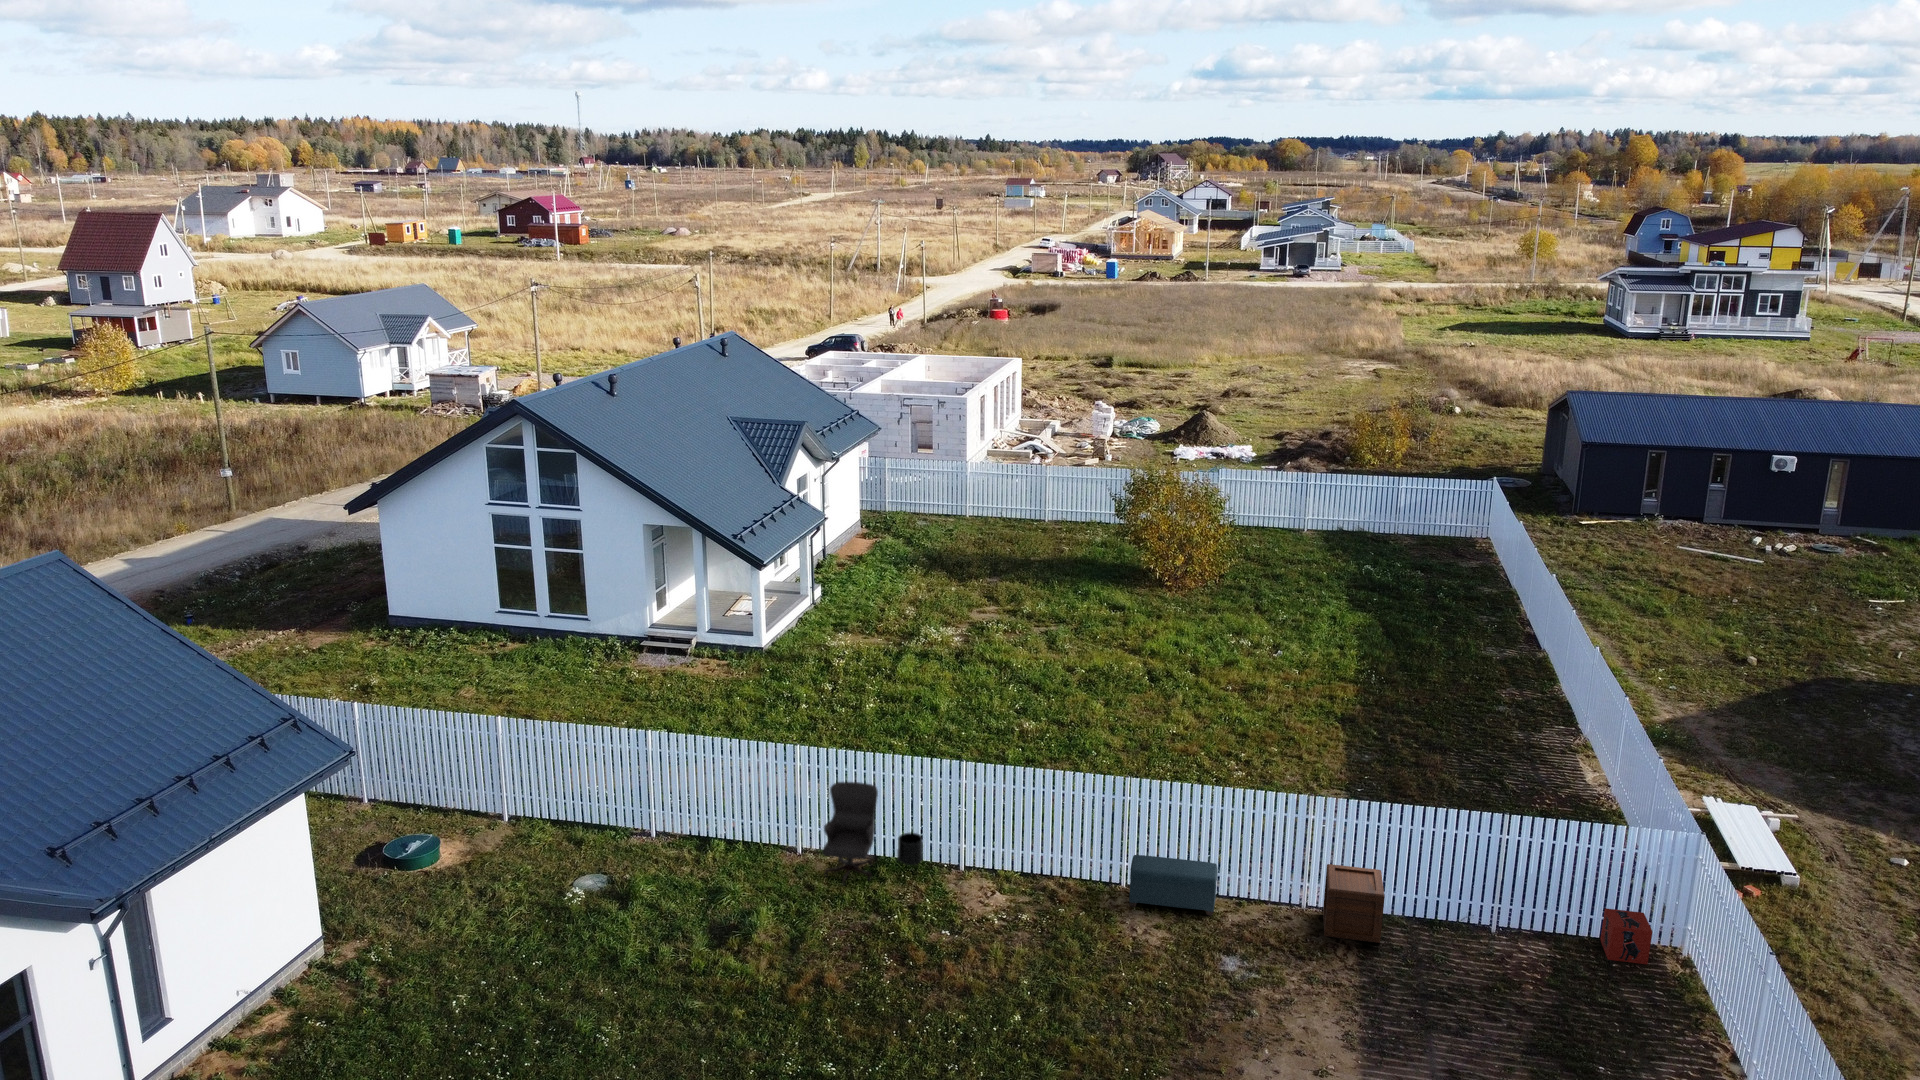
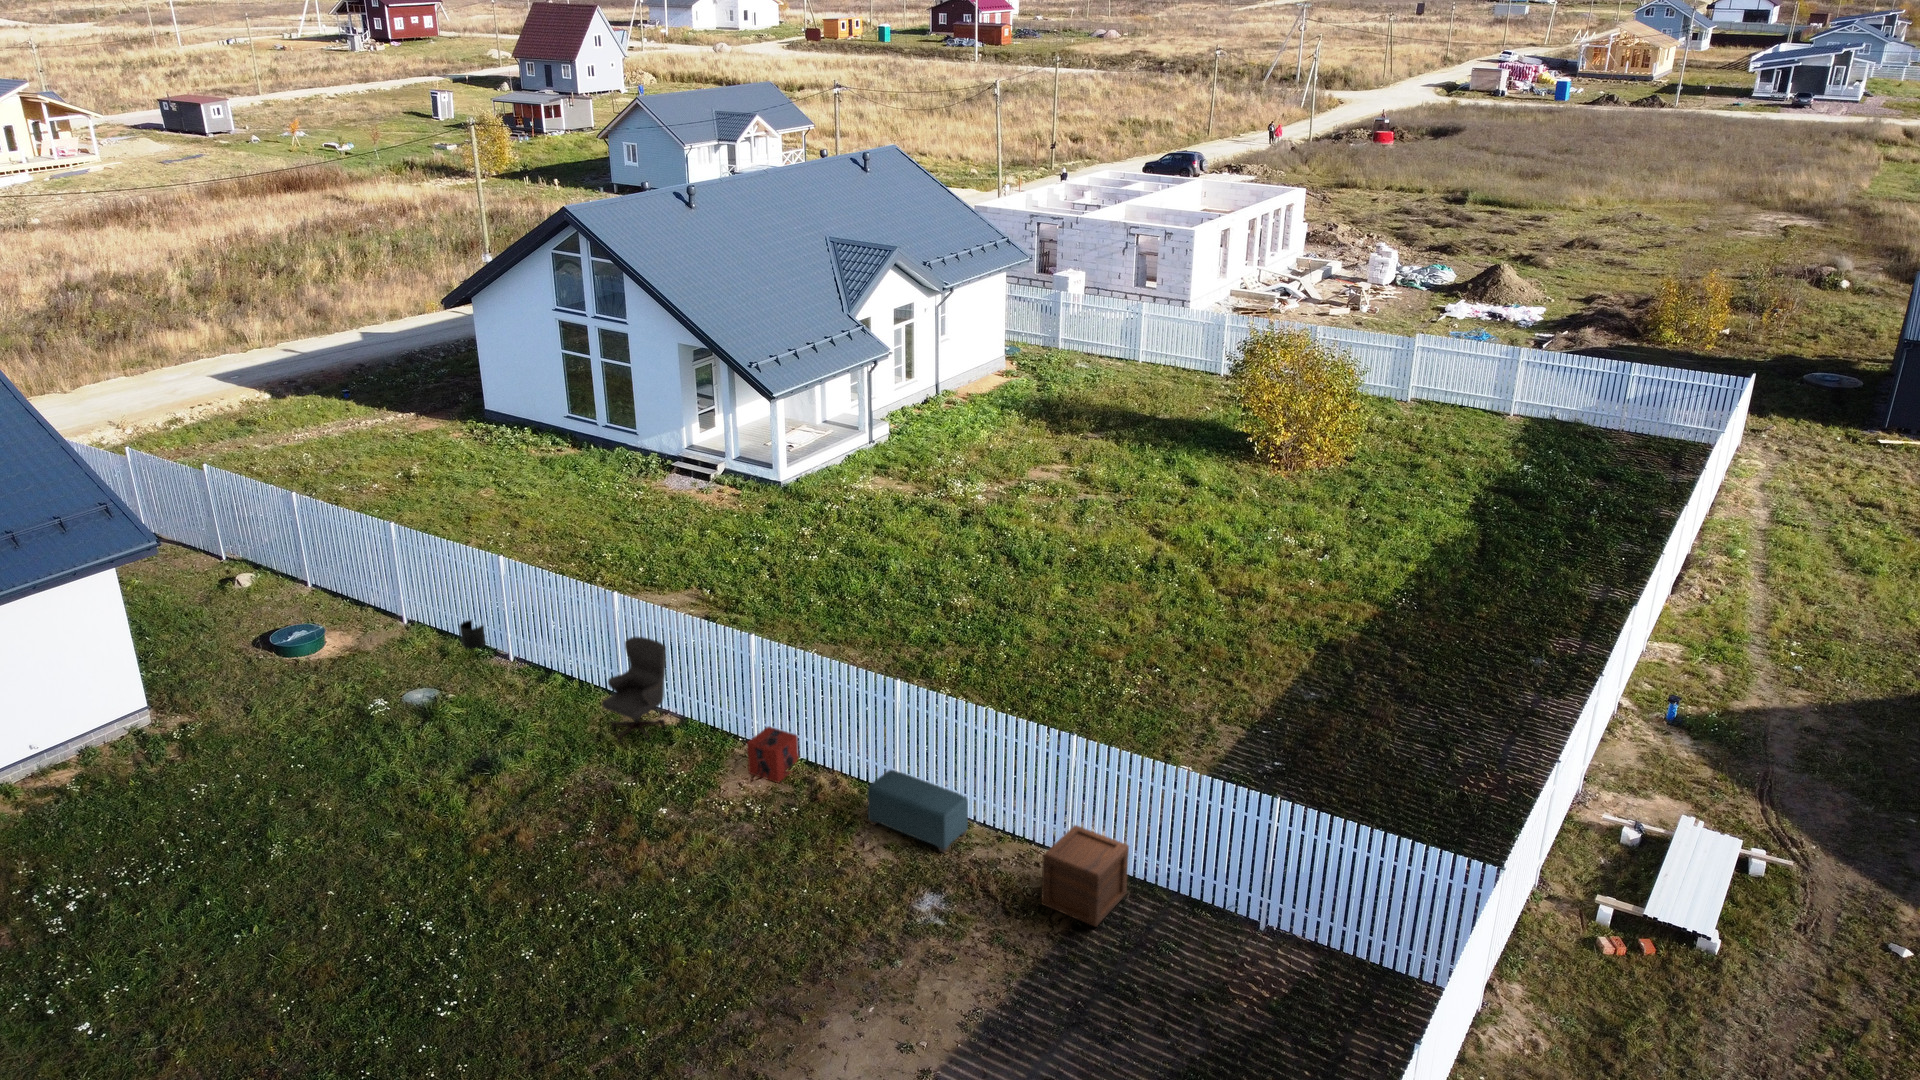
planter: present [897,833,923,865] -> present [460,620,487,649]
storage box: present [1600,908,1653,964] -> present [747,727,799,783]

